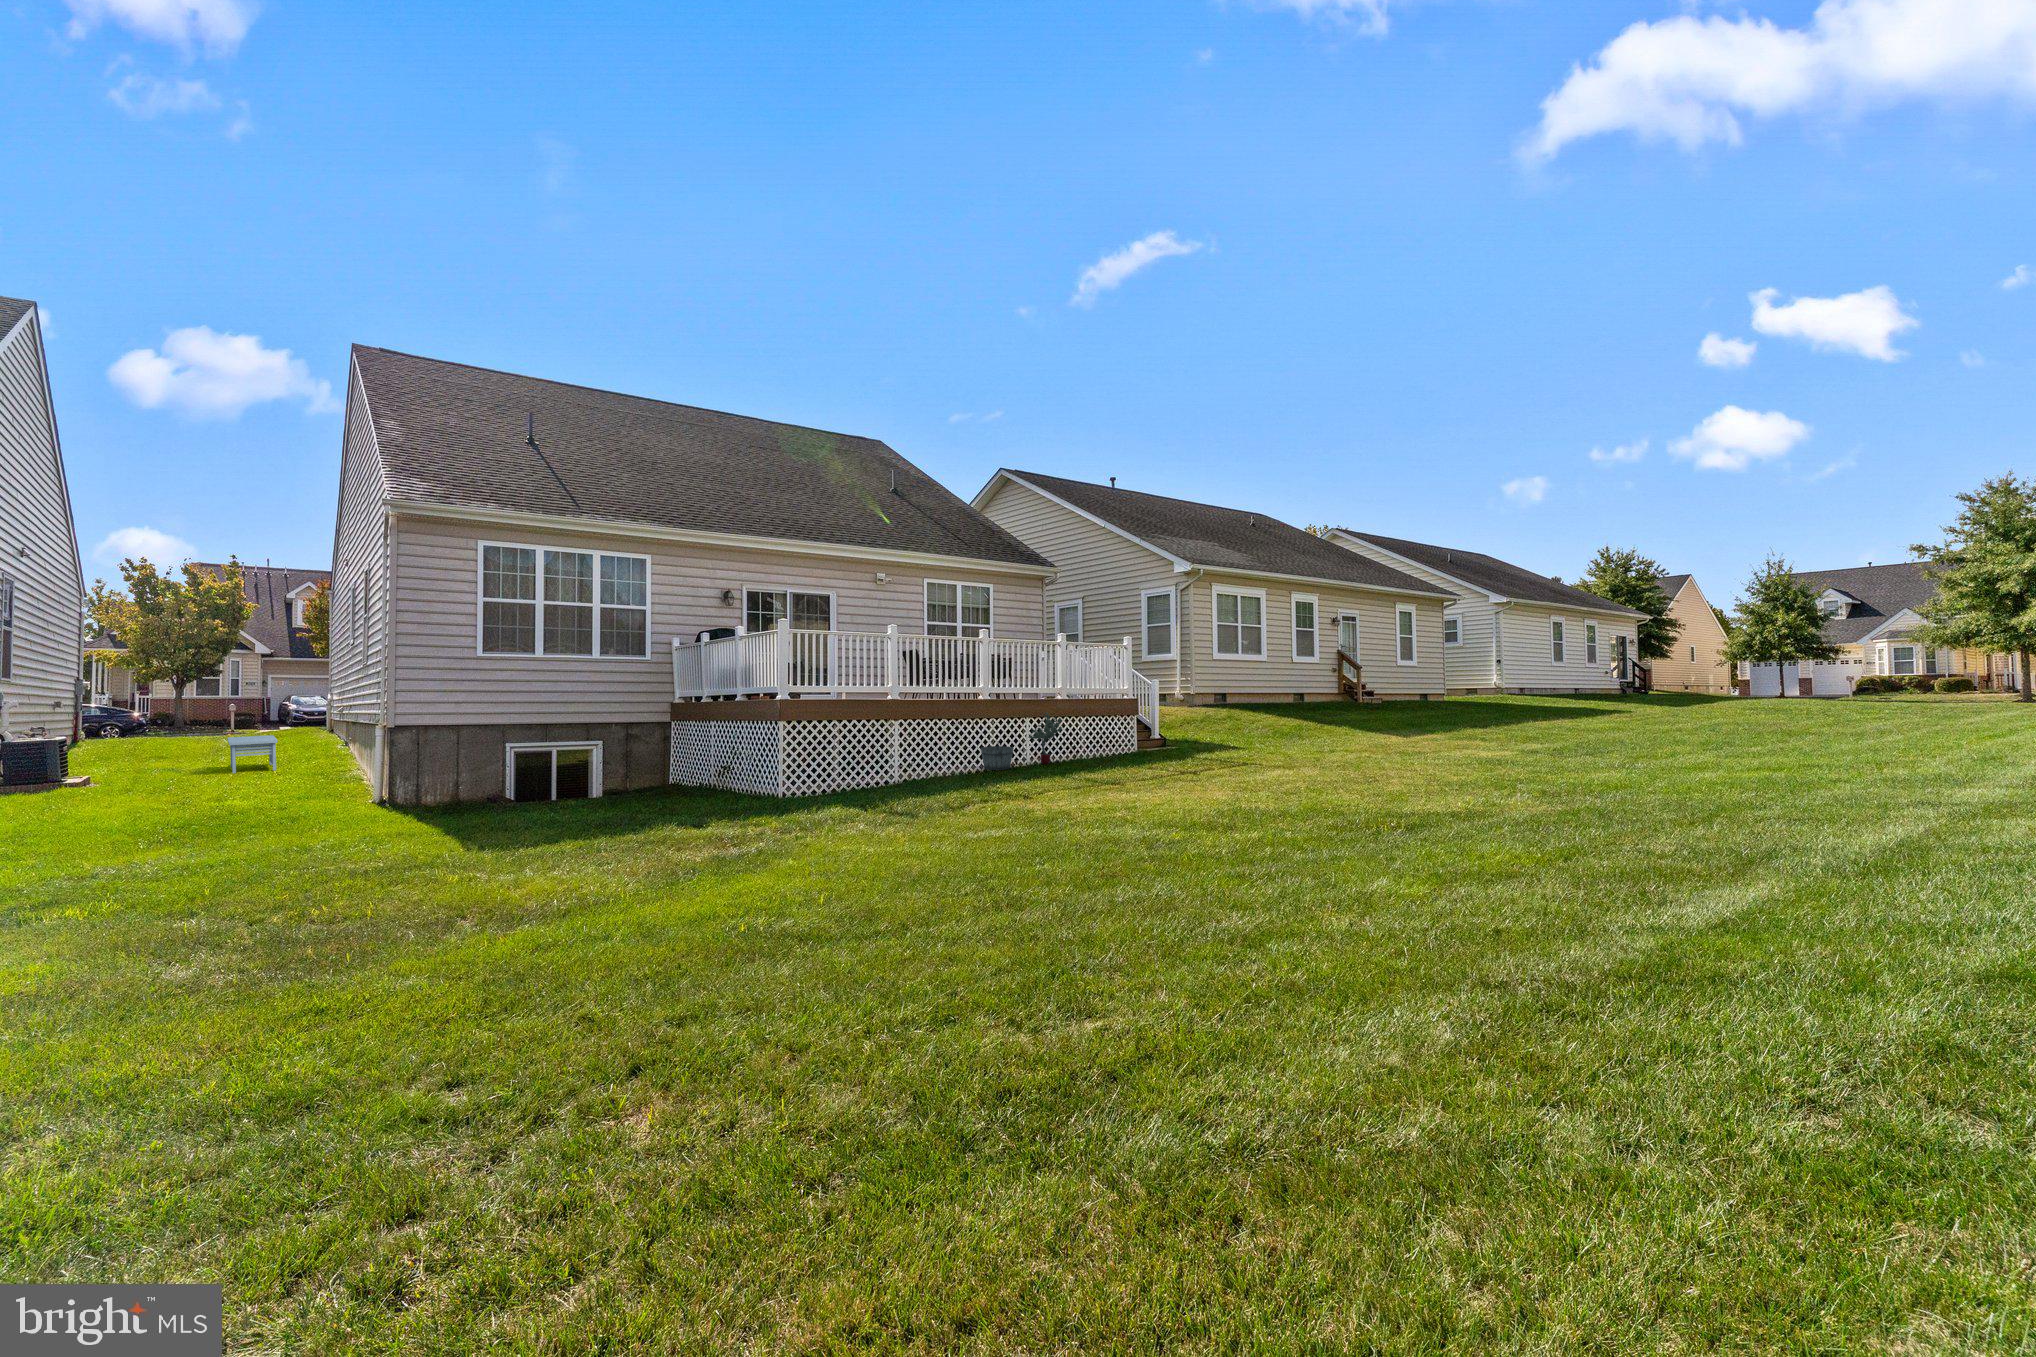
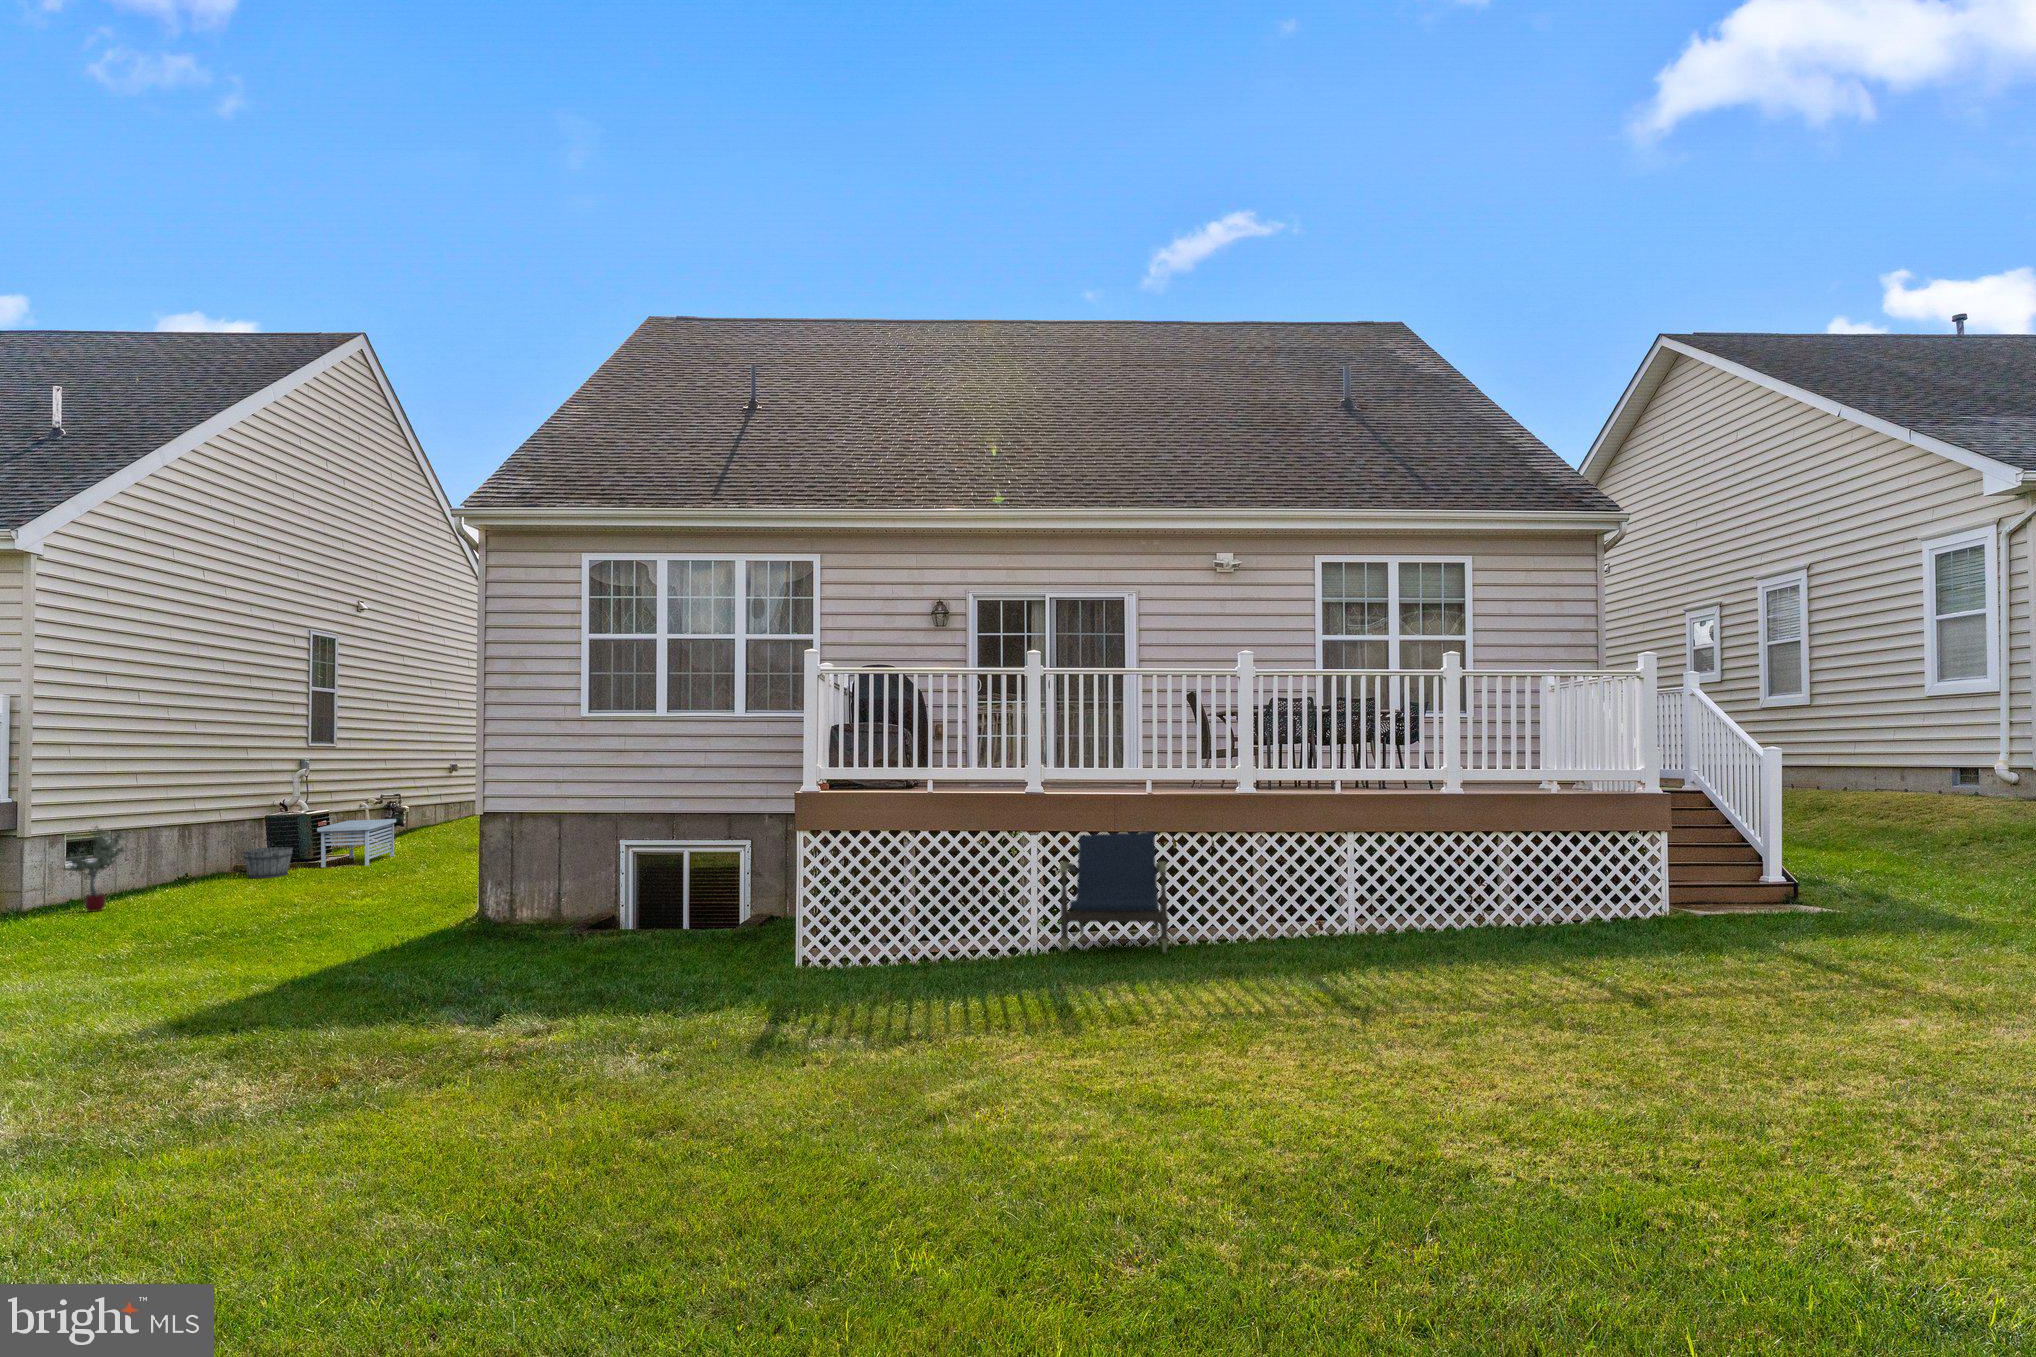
potted tree: present [1029,713,1062,764] -> present [63,826,124,912]
lounge chair: none [915,716,970,778] -> present [1060,832,1168,953]
wooden bucket: present [981,742,1014,770] -> present [243,839,293,878]

